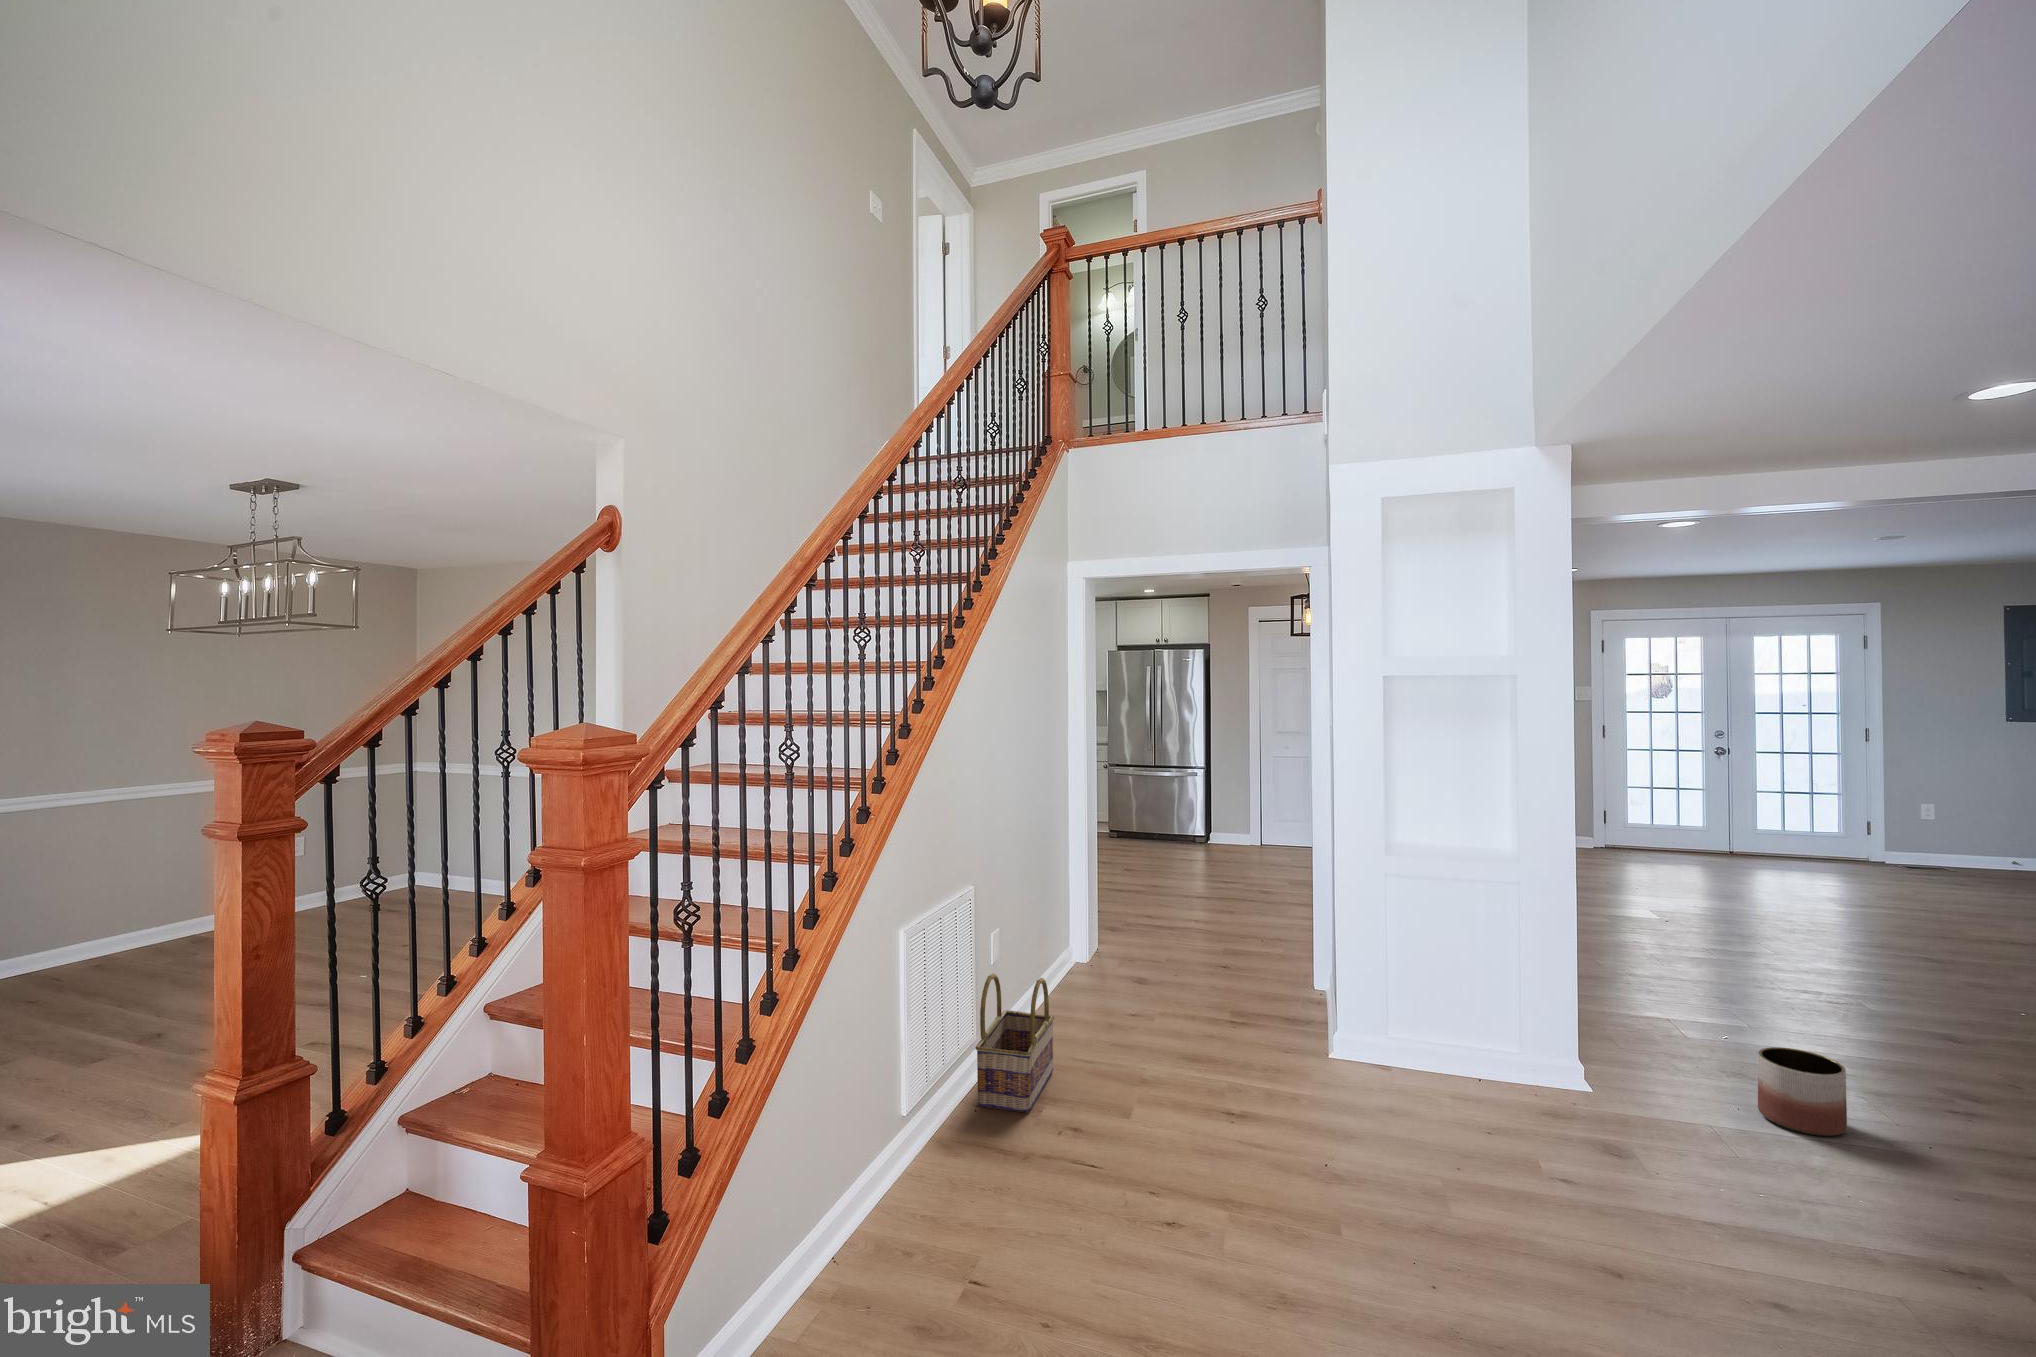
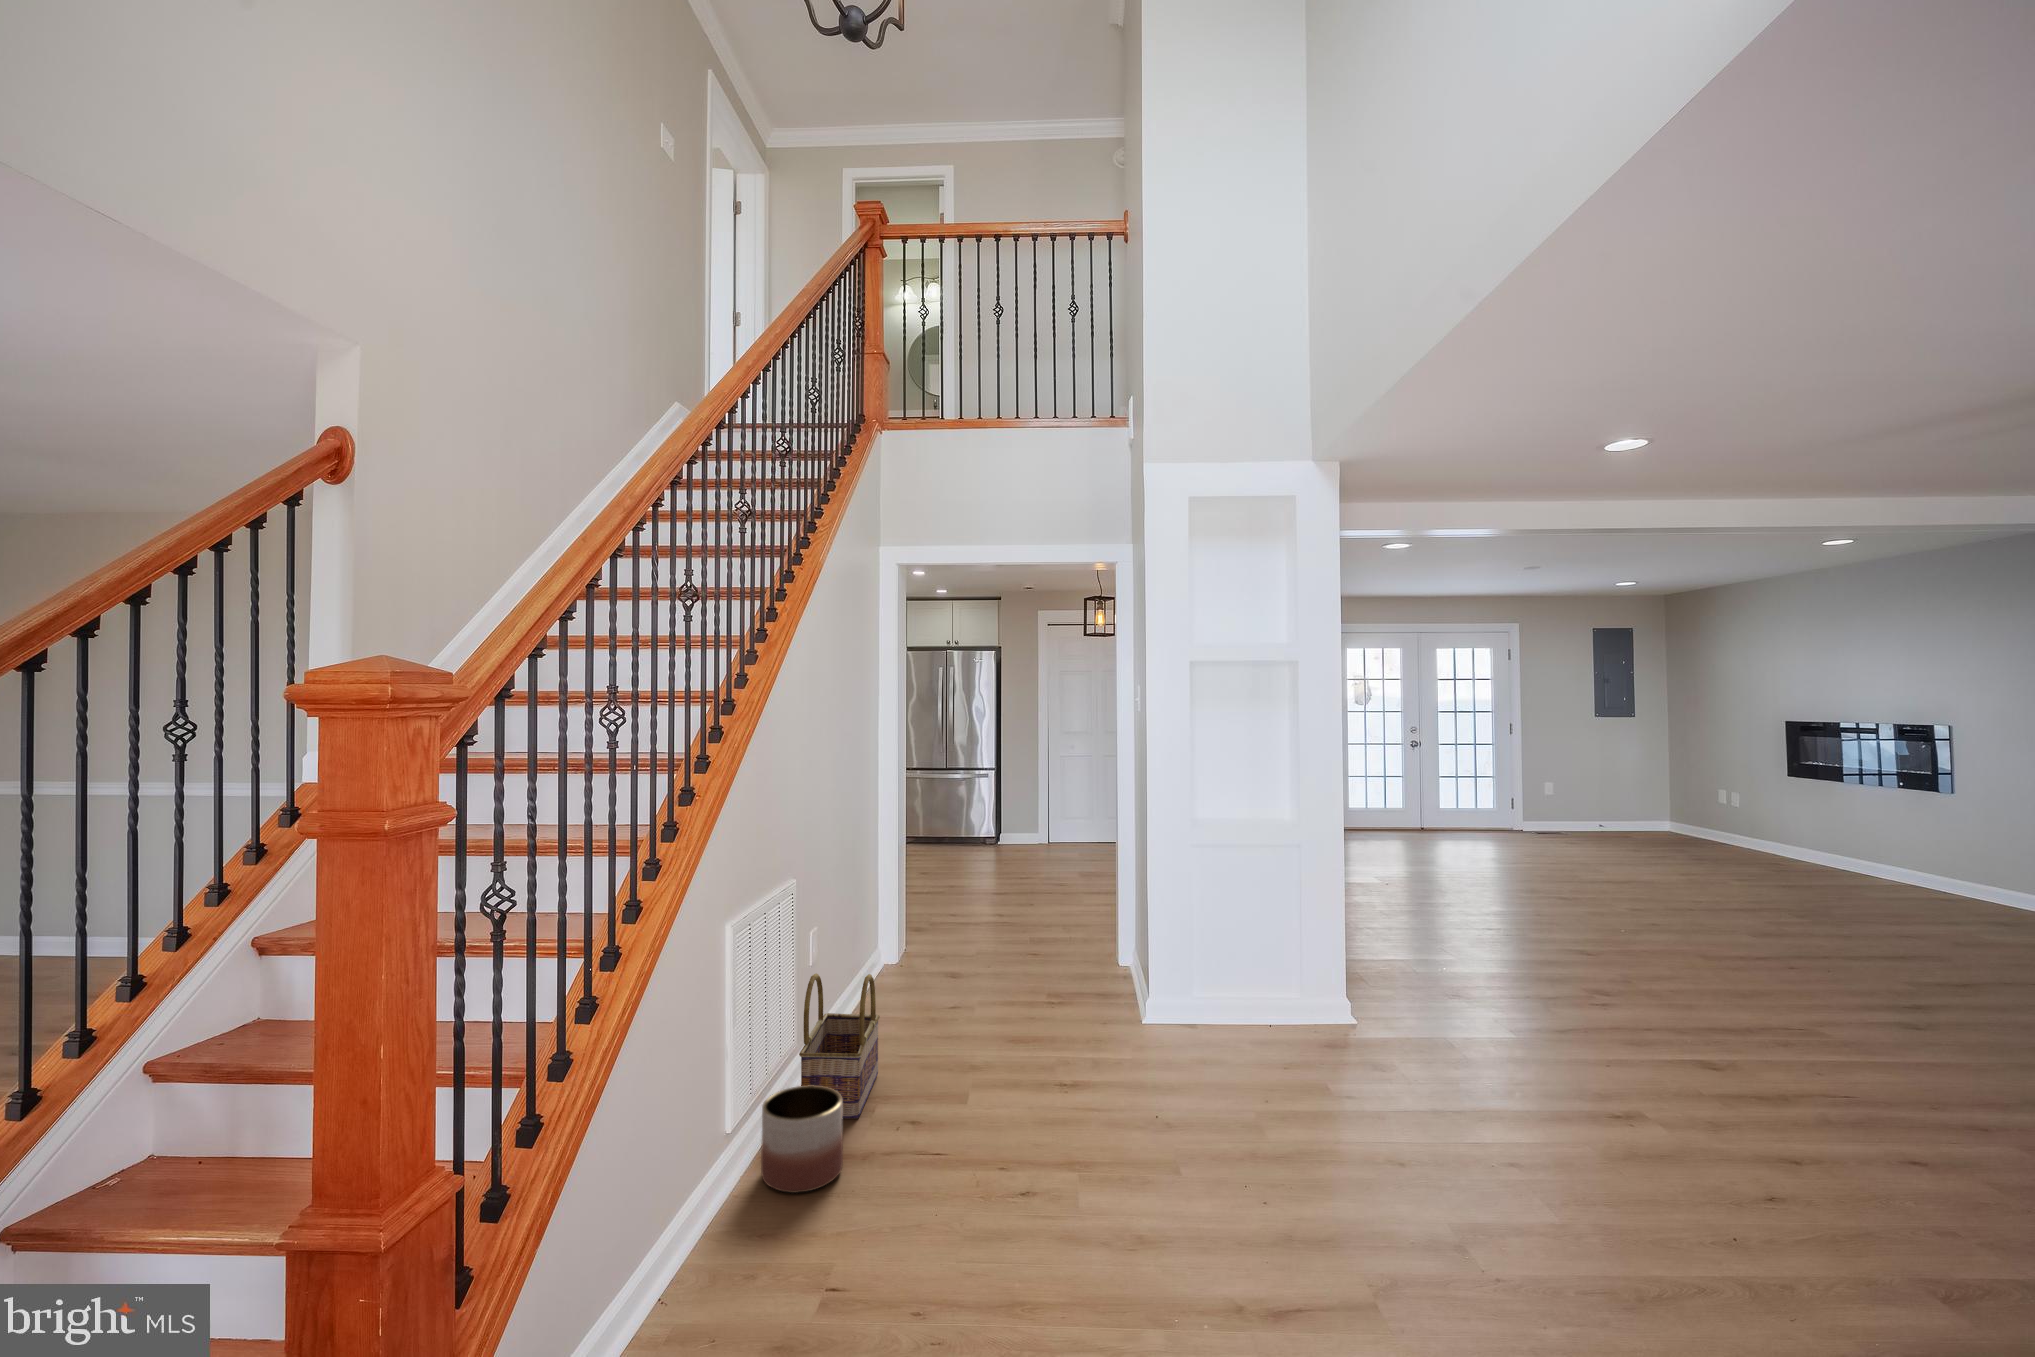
planter: present [1758,1047,1847,1136] -> present [761,1086,843,1193]

